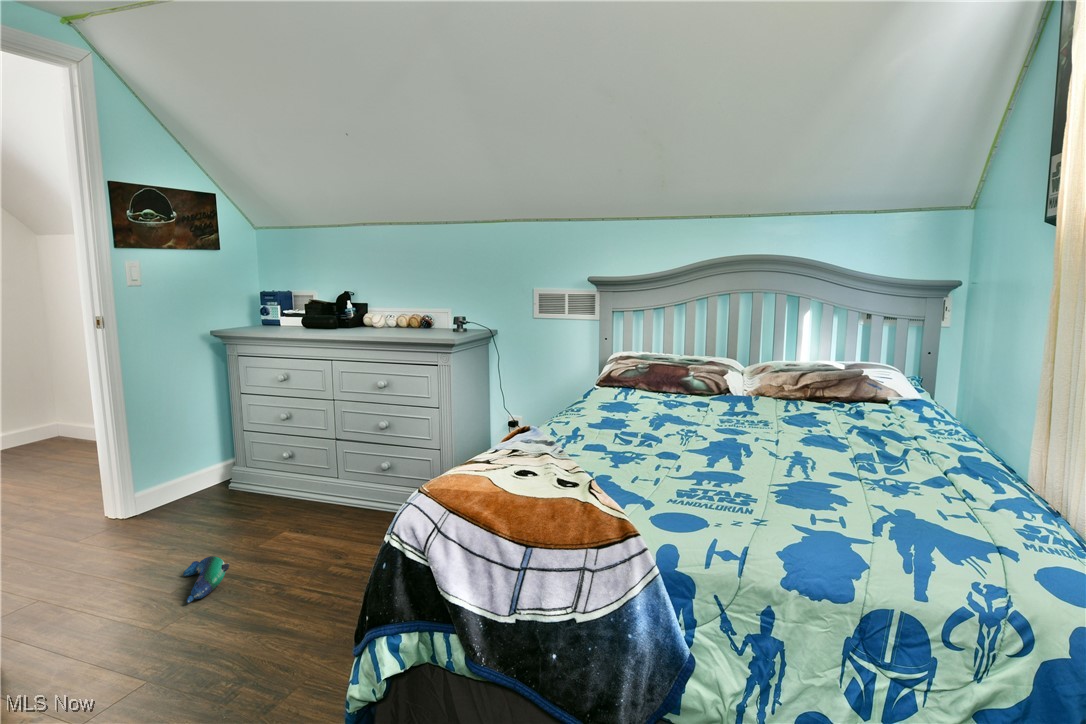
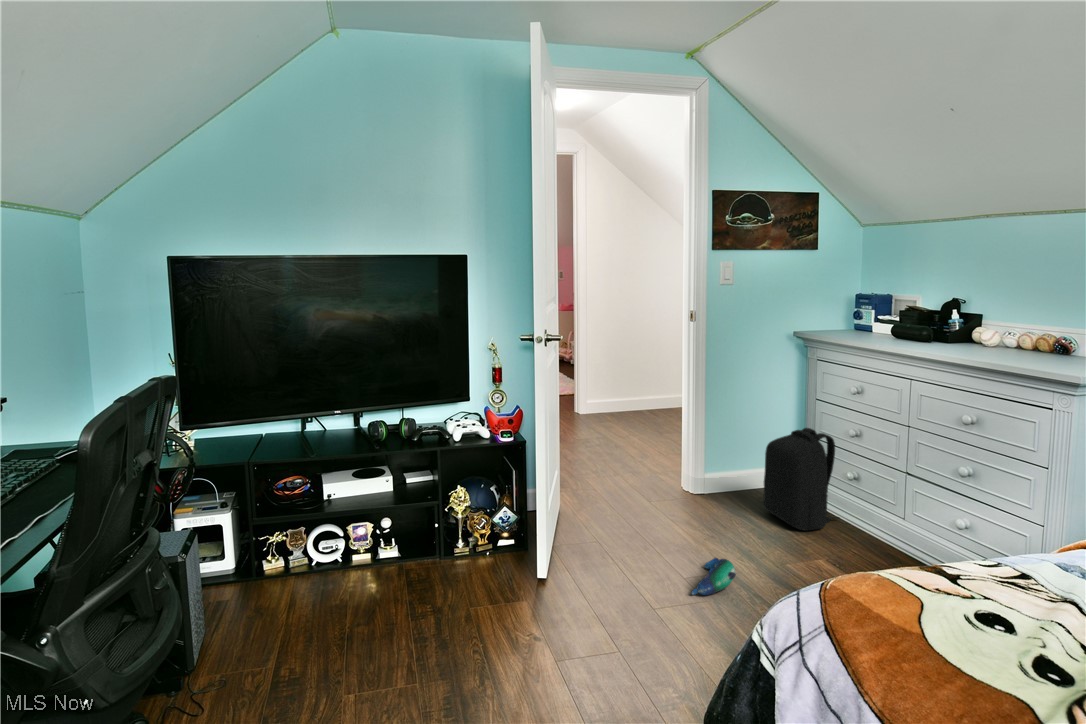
backpack: none [208,417,286,512] -> present [764,428,839,531]

